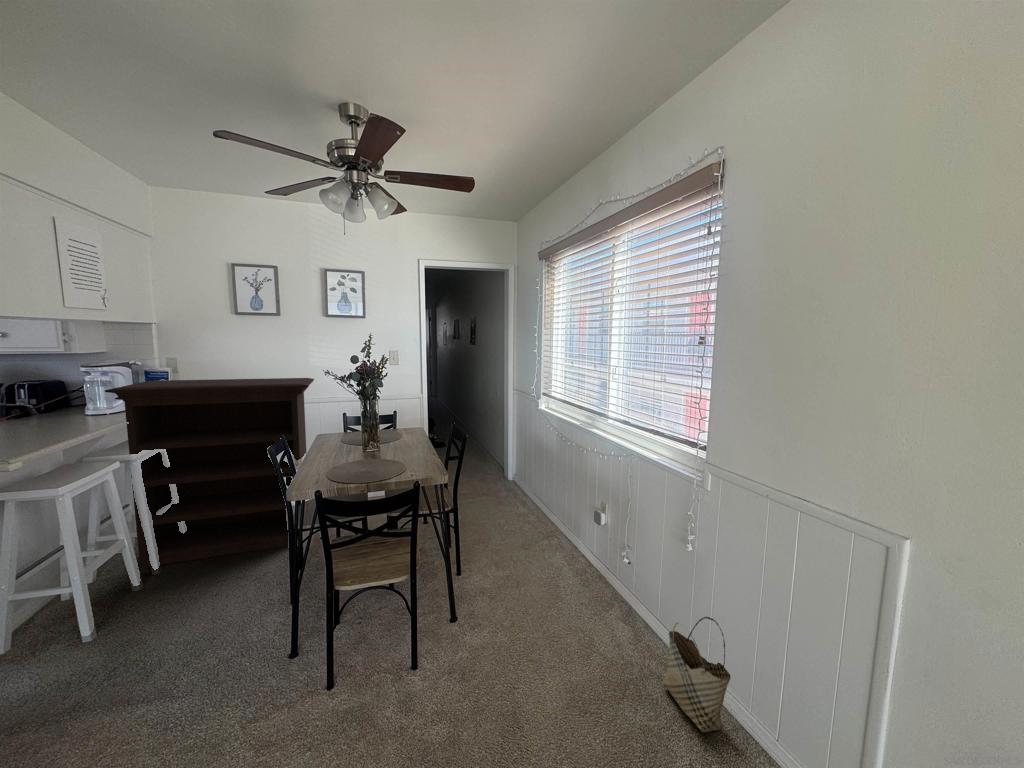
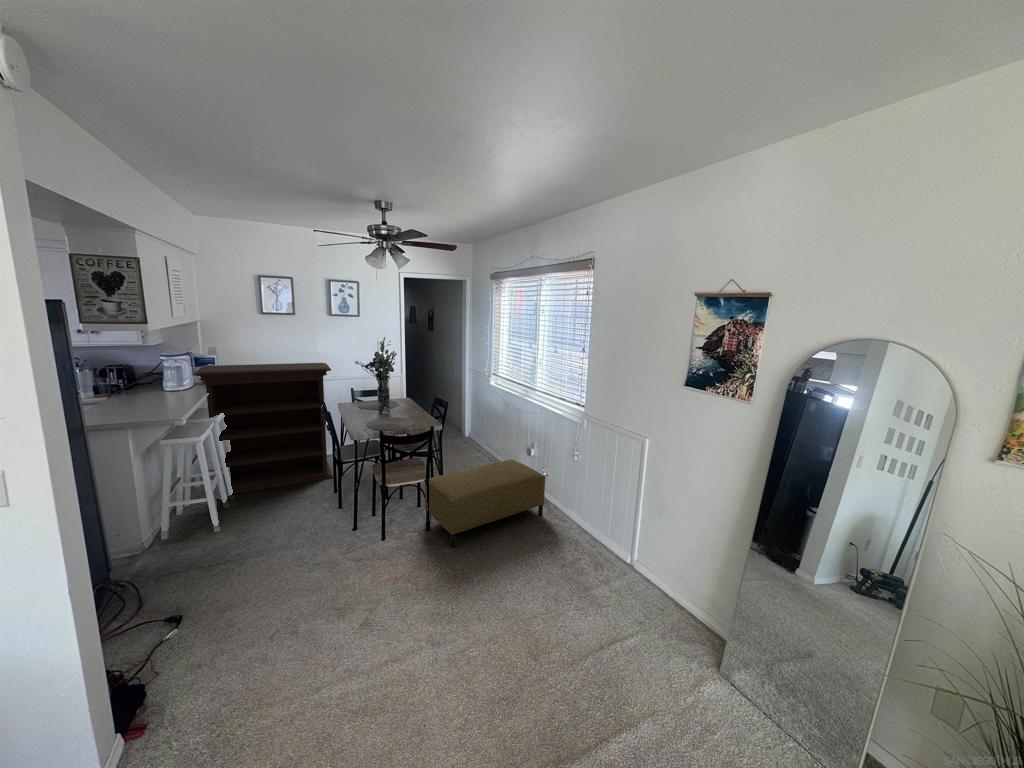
ottoman: none [414,533,630,726] -> present [425,460,546,548]
woven basket: present [663,617,730,732] -> none [560,490,590,541]

